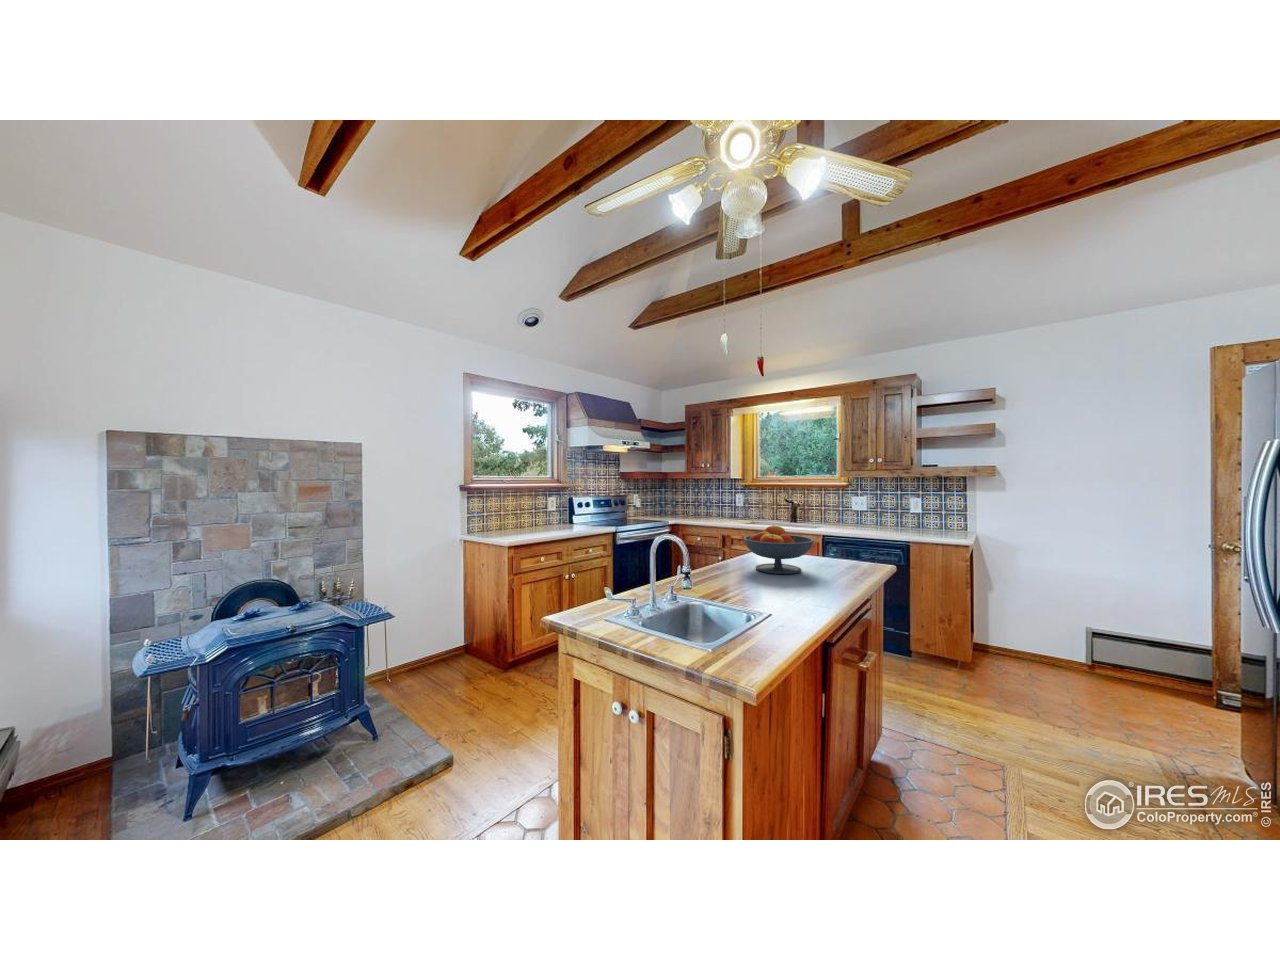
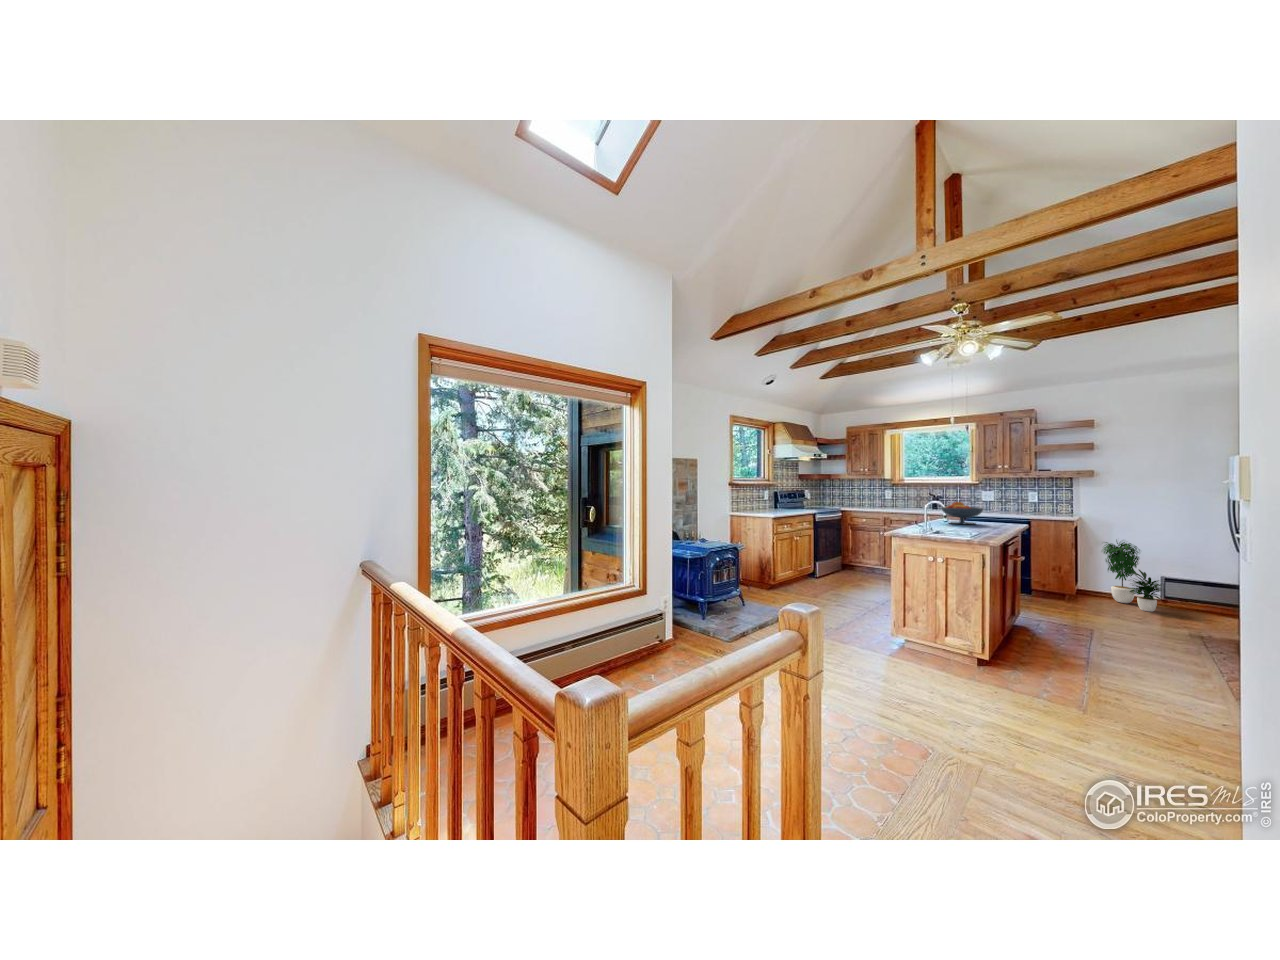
potted plant: none [1004,569,1107,696] -> present [1104,540,1162,612]

